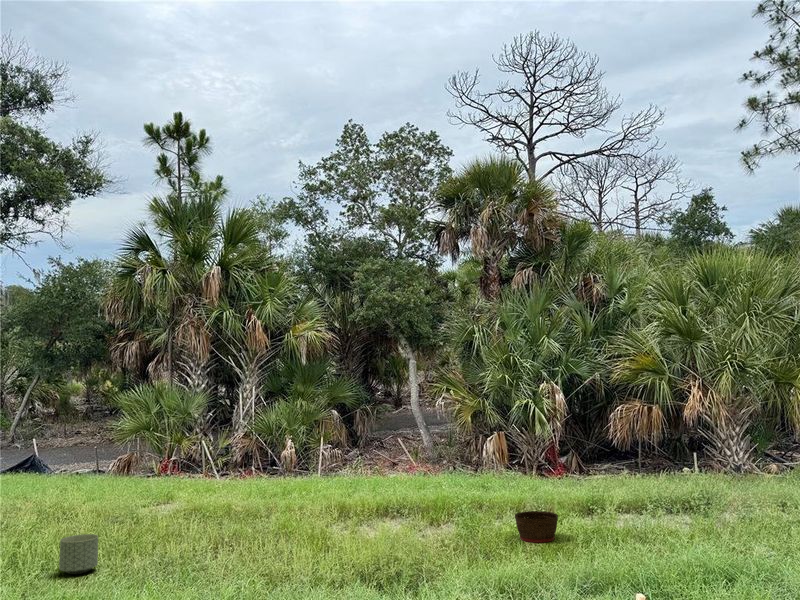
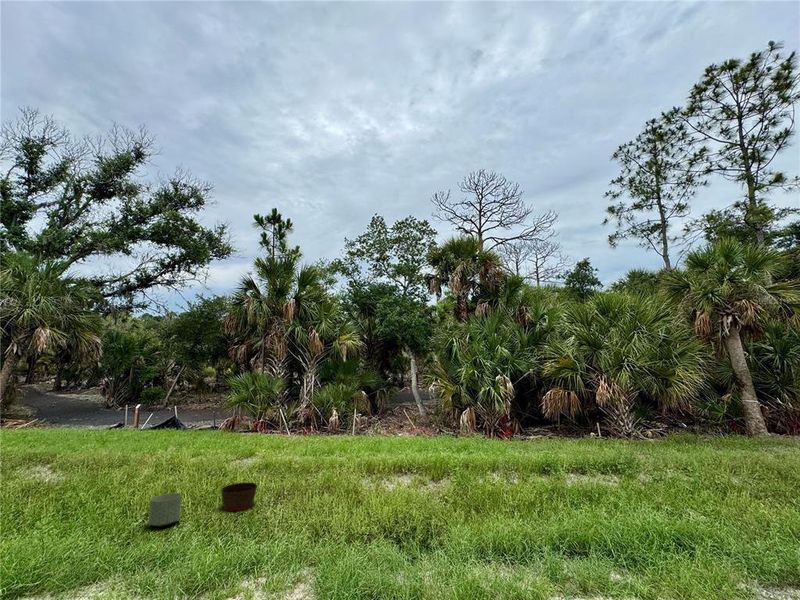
basket: present [515,511,558,543] -> present [221,482,257,511]

